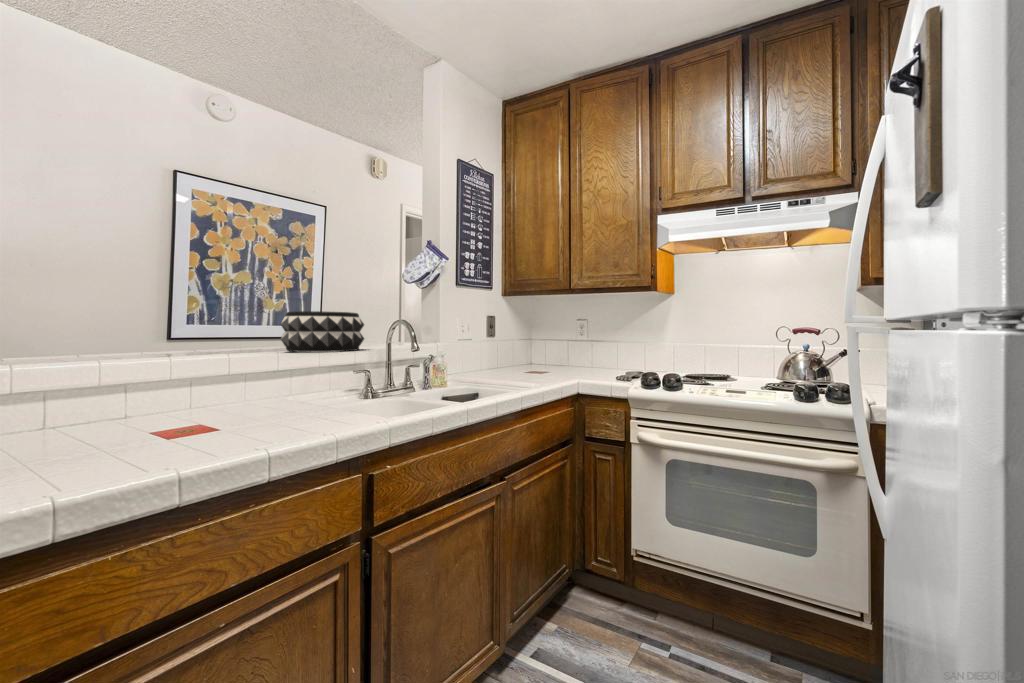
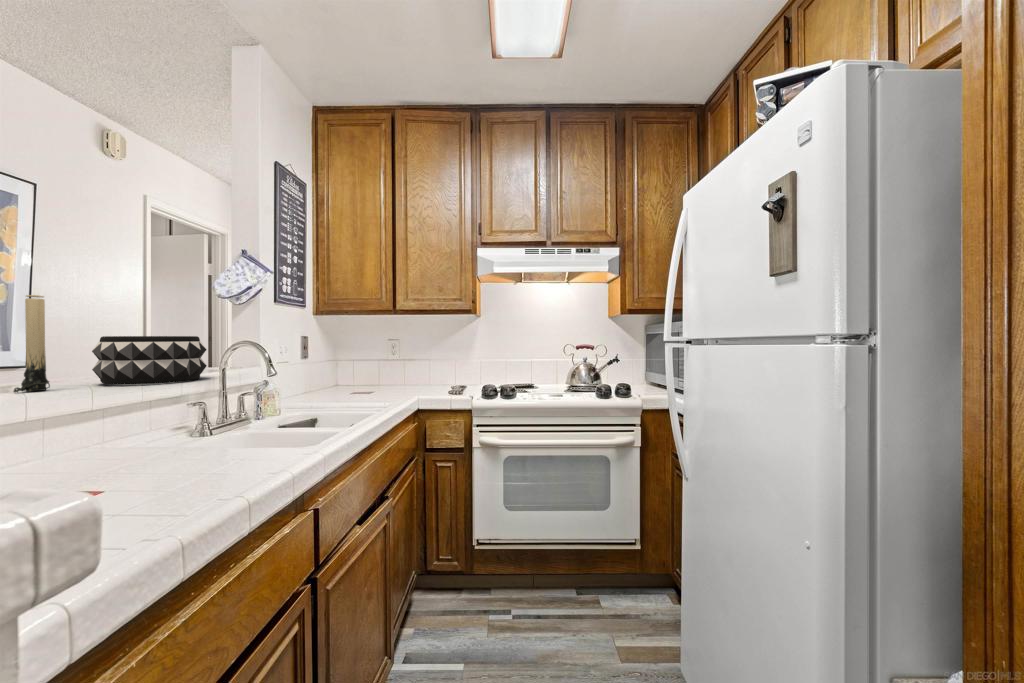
candle: none [224,279,249,353] -> present [14,295,50,393]

